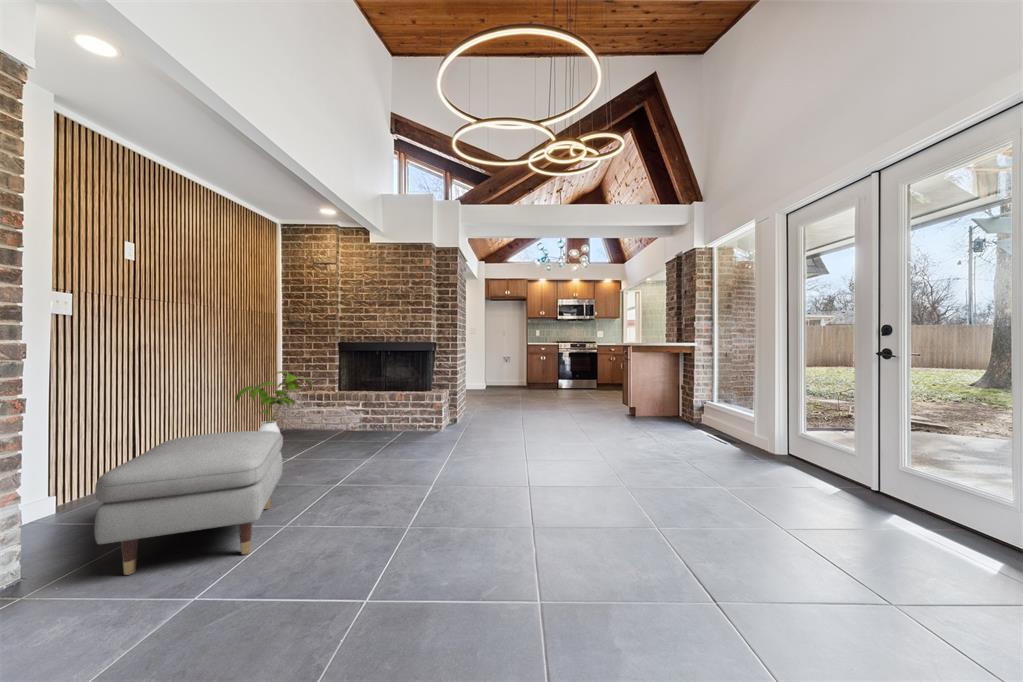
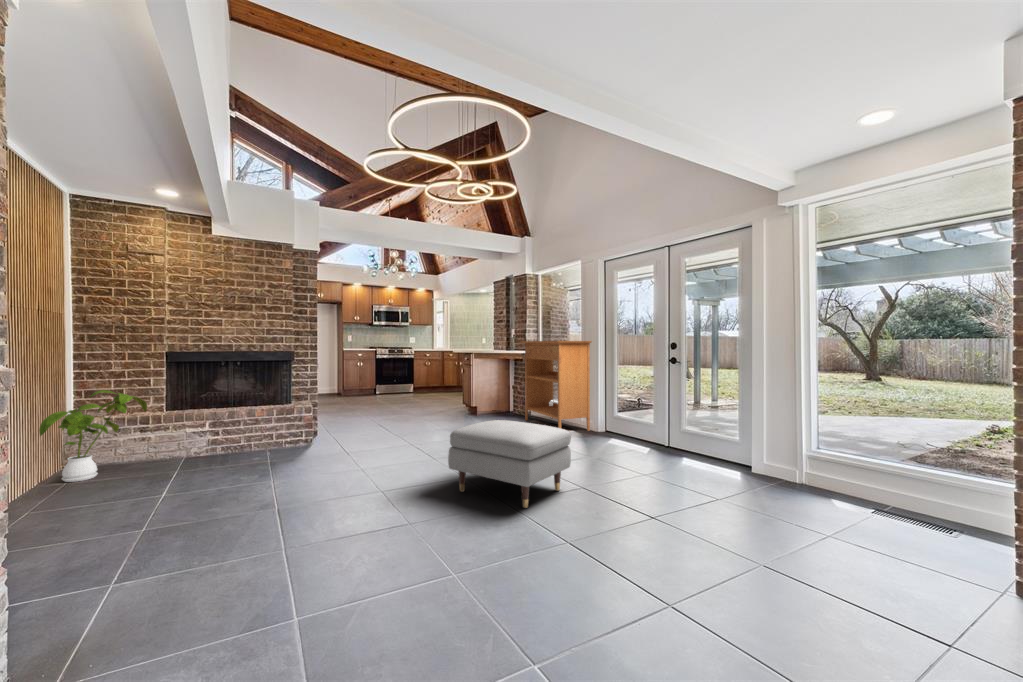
console table: none [682,327,775,455] -> present [521,341,592,431]
ottoman: present [94,431,283,575] -> present [448,420,571,508]

